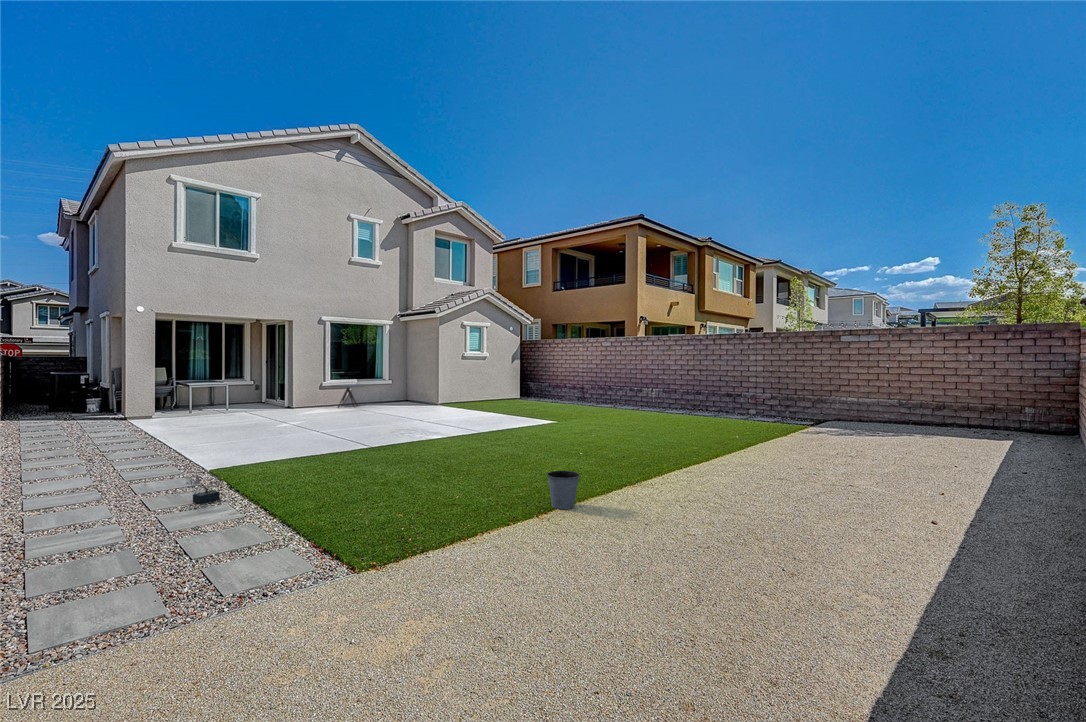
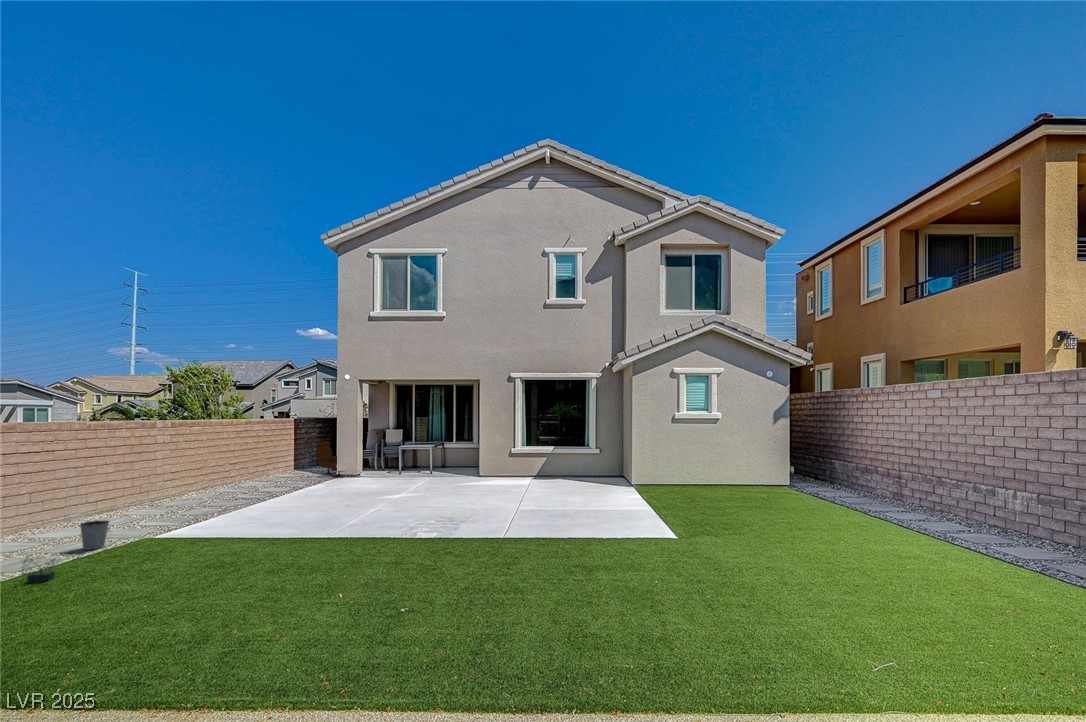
lounge chair: none [60,377,116,417] -> present [317,441,343,477]
round table: present [332,385,364,407] -> none [513,455,552,485]
bucket: present [547,471,581,509] -> present [80,520,109,549]

